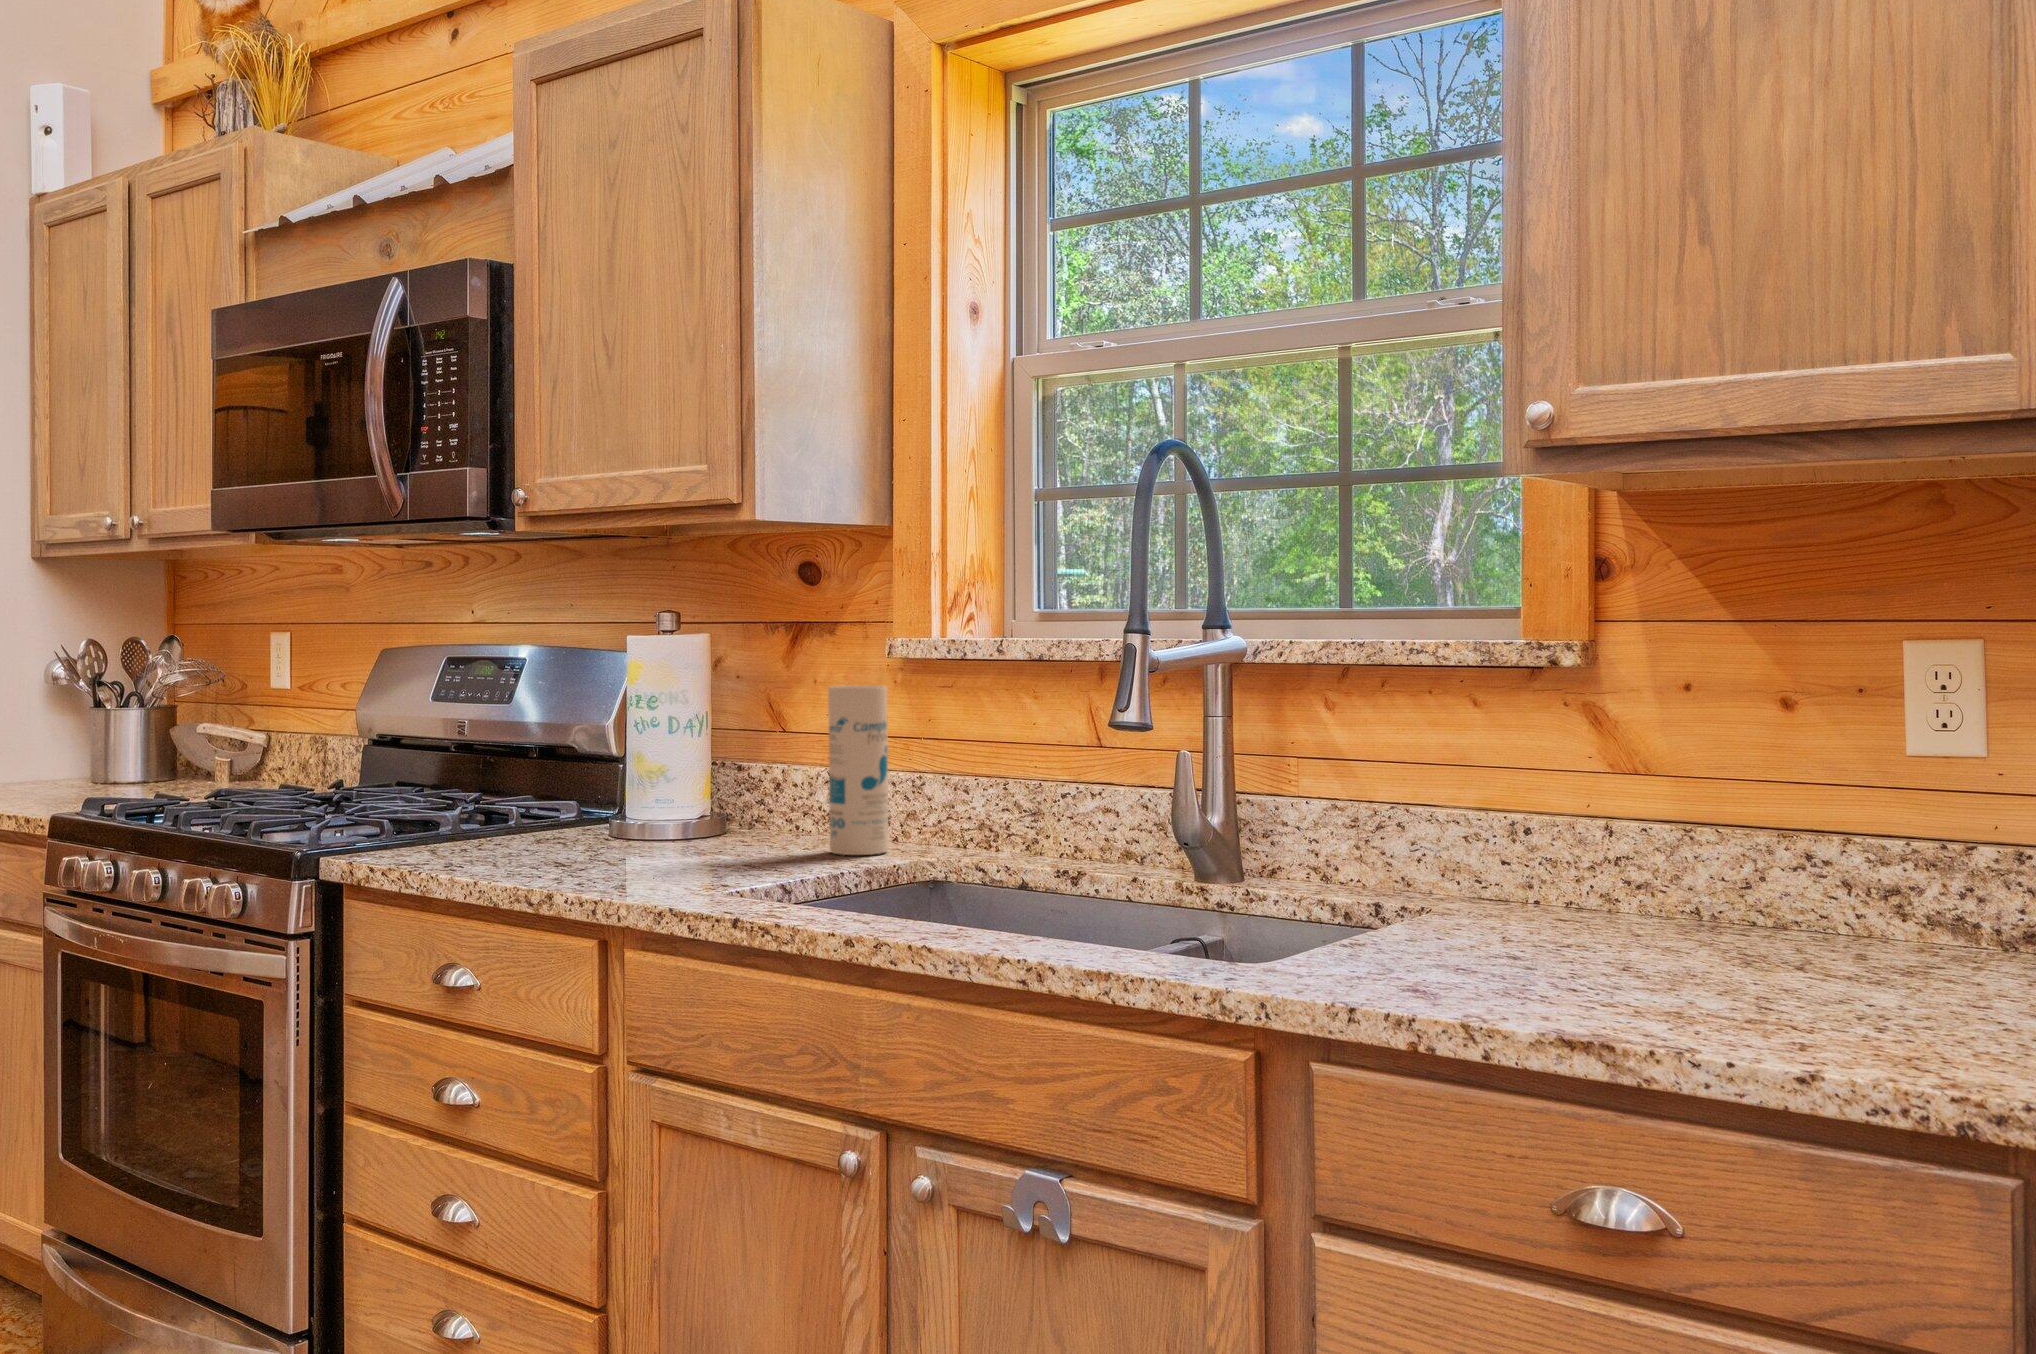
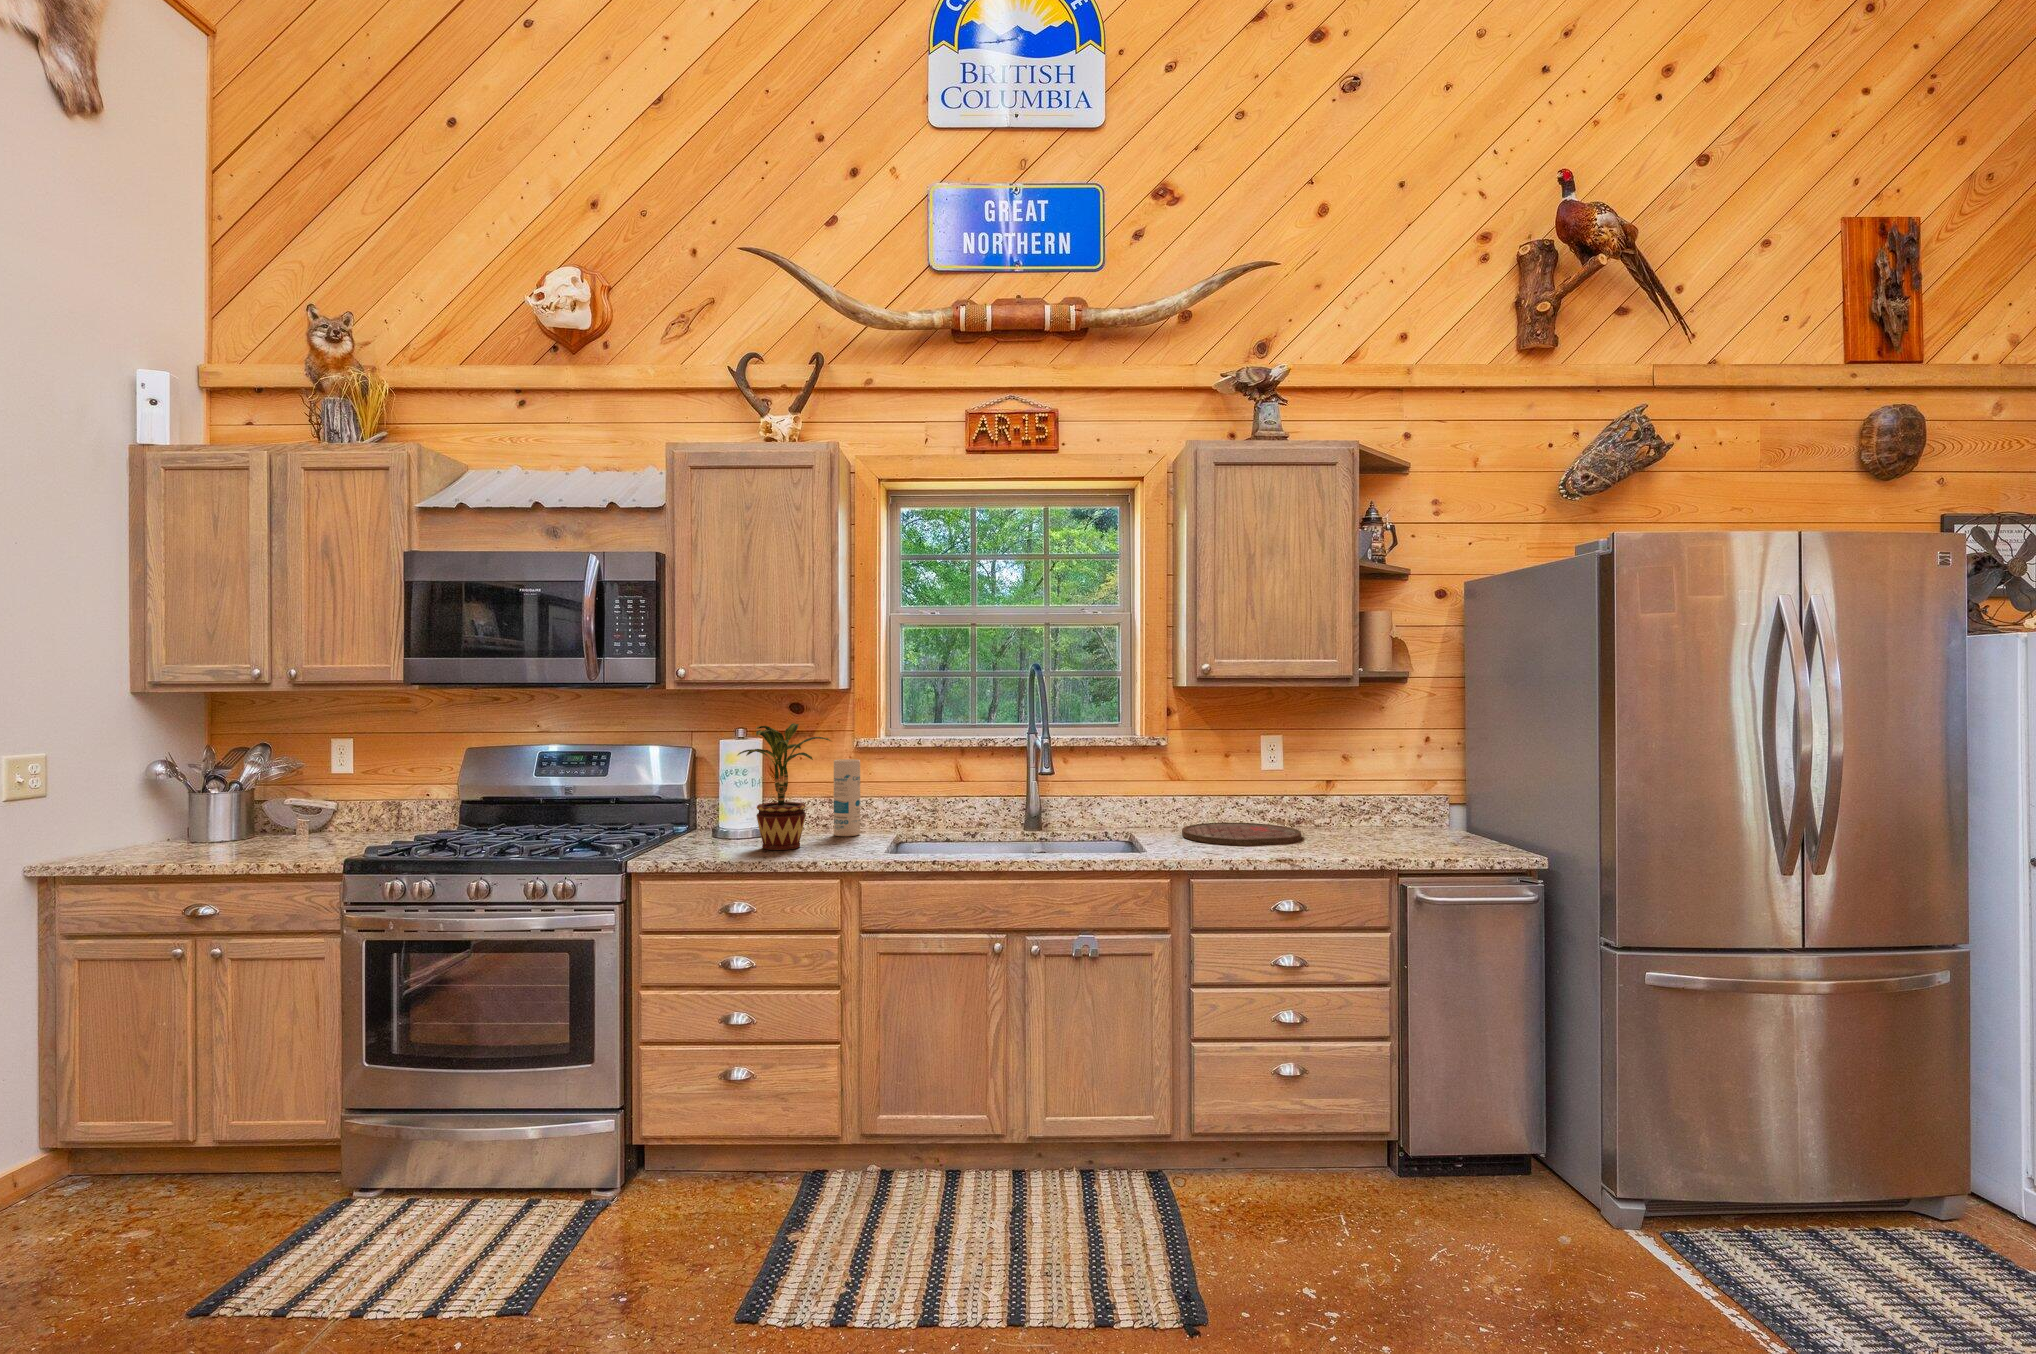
potted plant: none [540,599,726,867] -> present [738,723,831,850]
cutting board: none [1531,907,1939,996] -> present [1182,823,1301,846]

